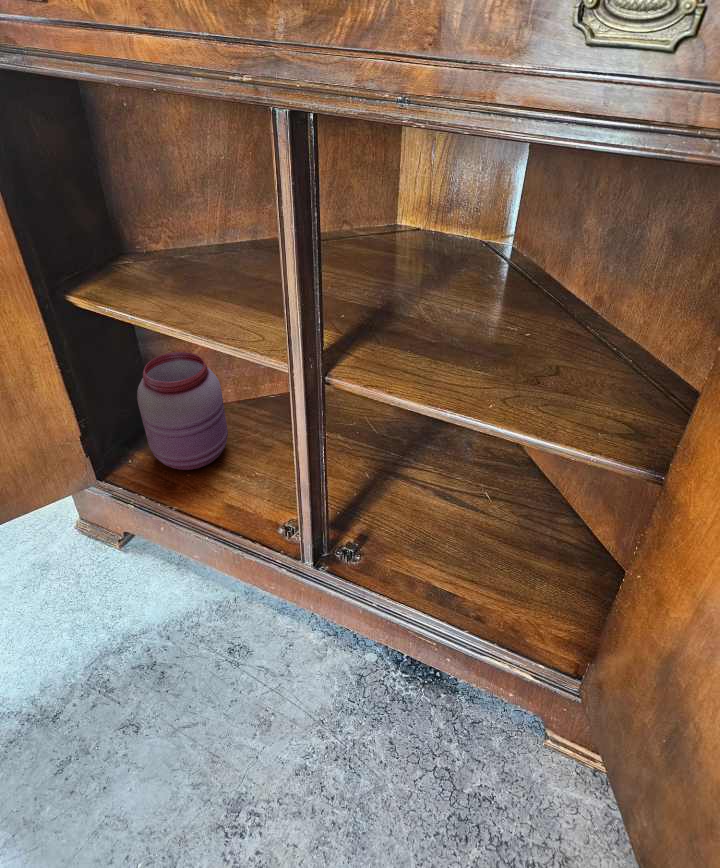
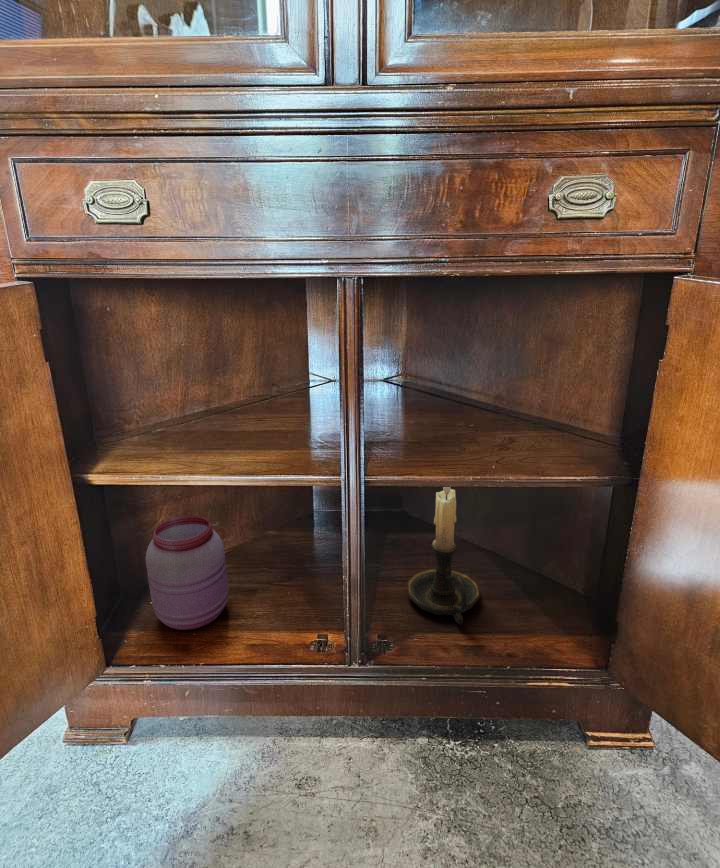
candle holder: none [404,383,493,564] -> present [408,487,480,625]

